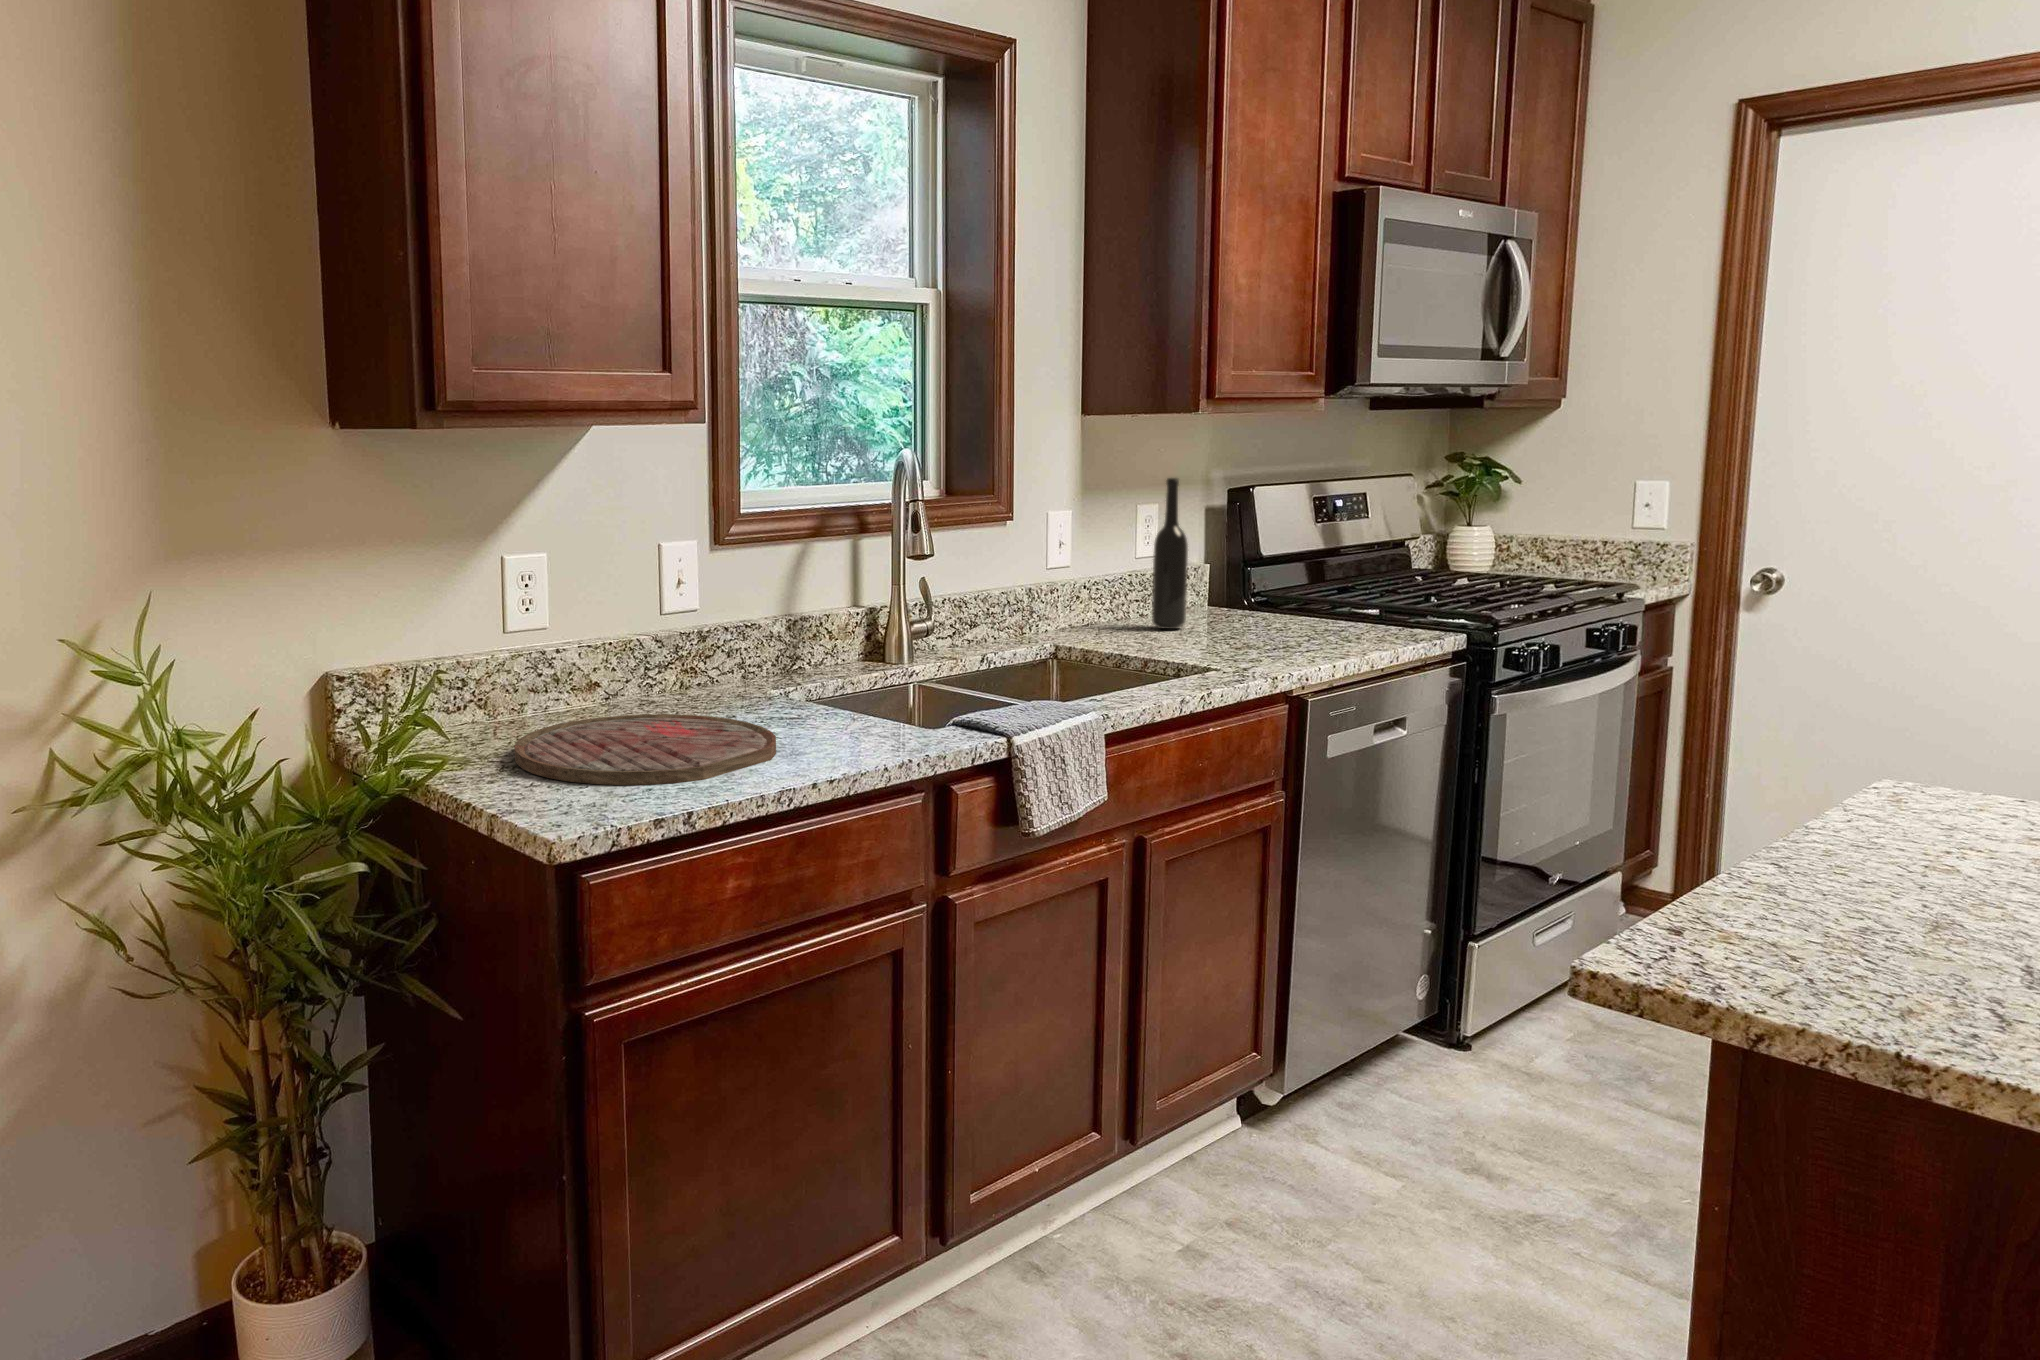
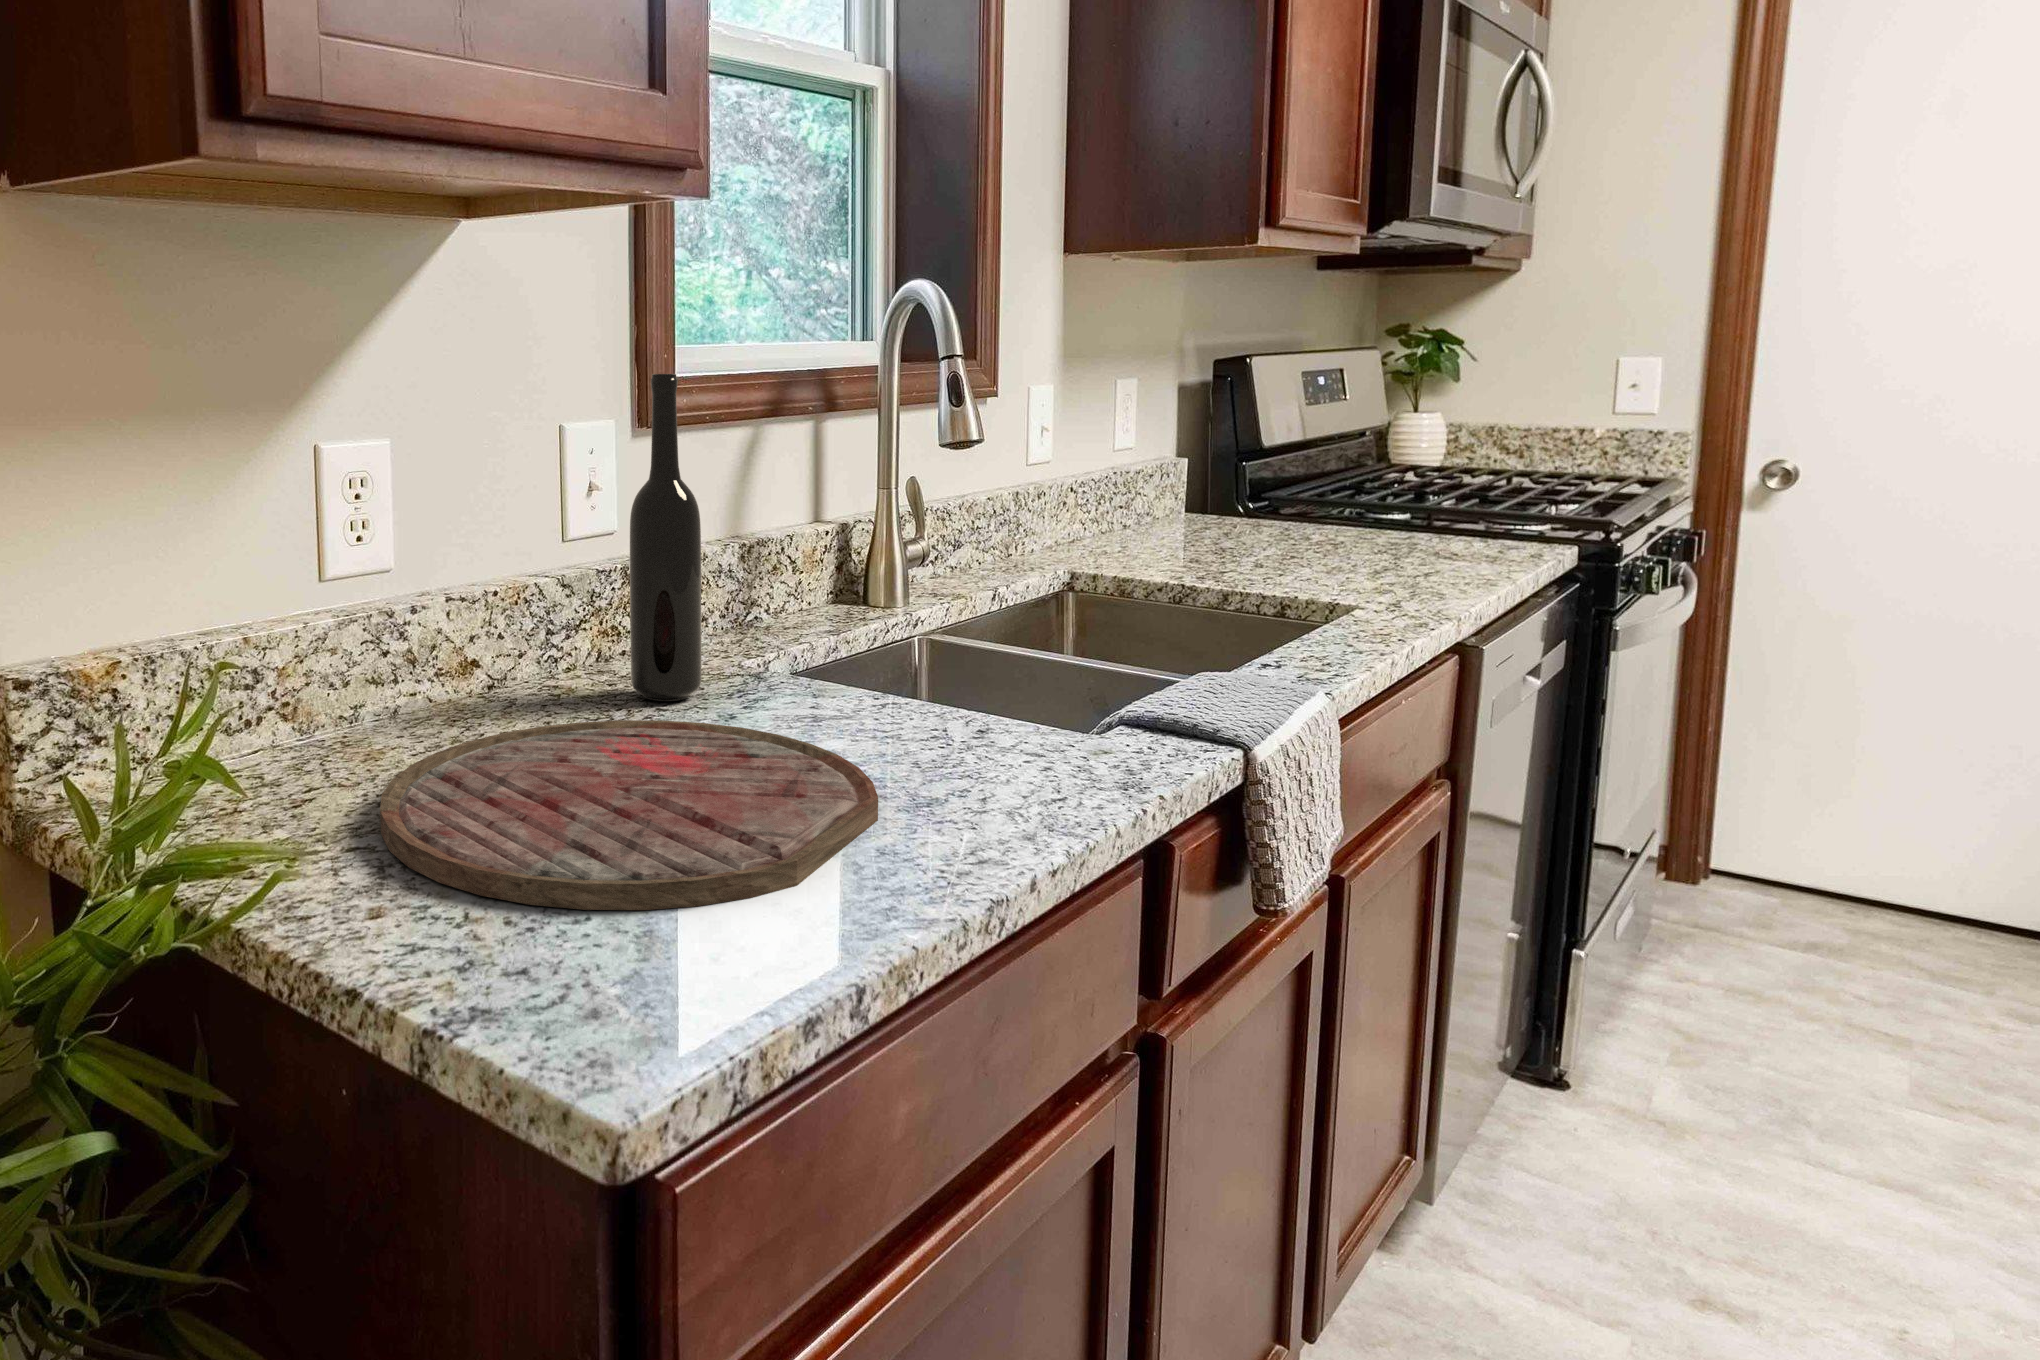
bottle: present [1152,478,1188,629] -> present [630,374,702,701]

